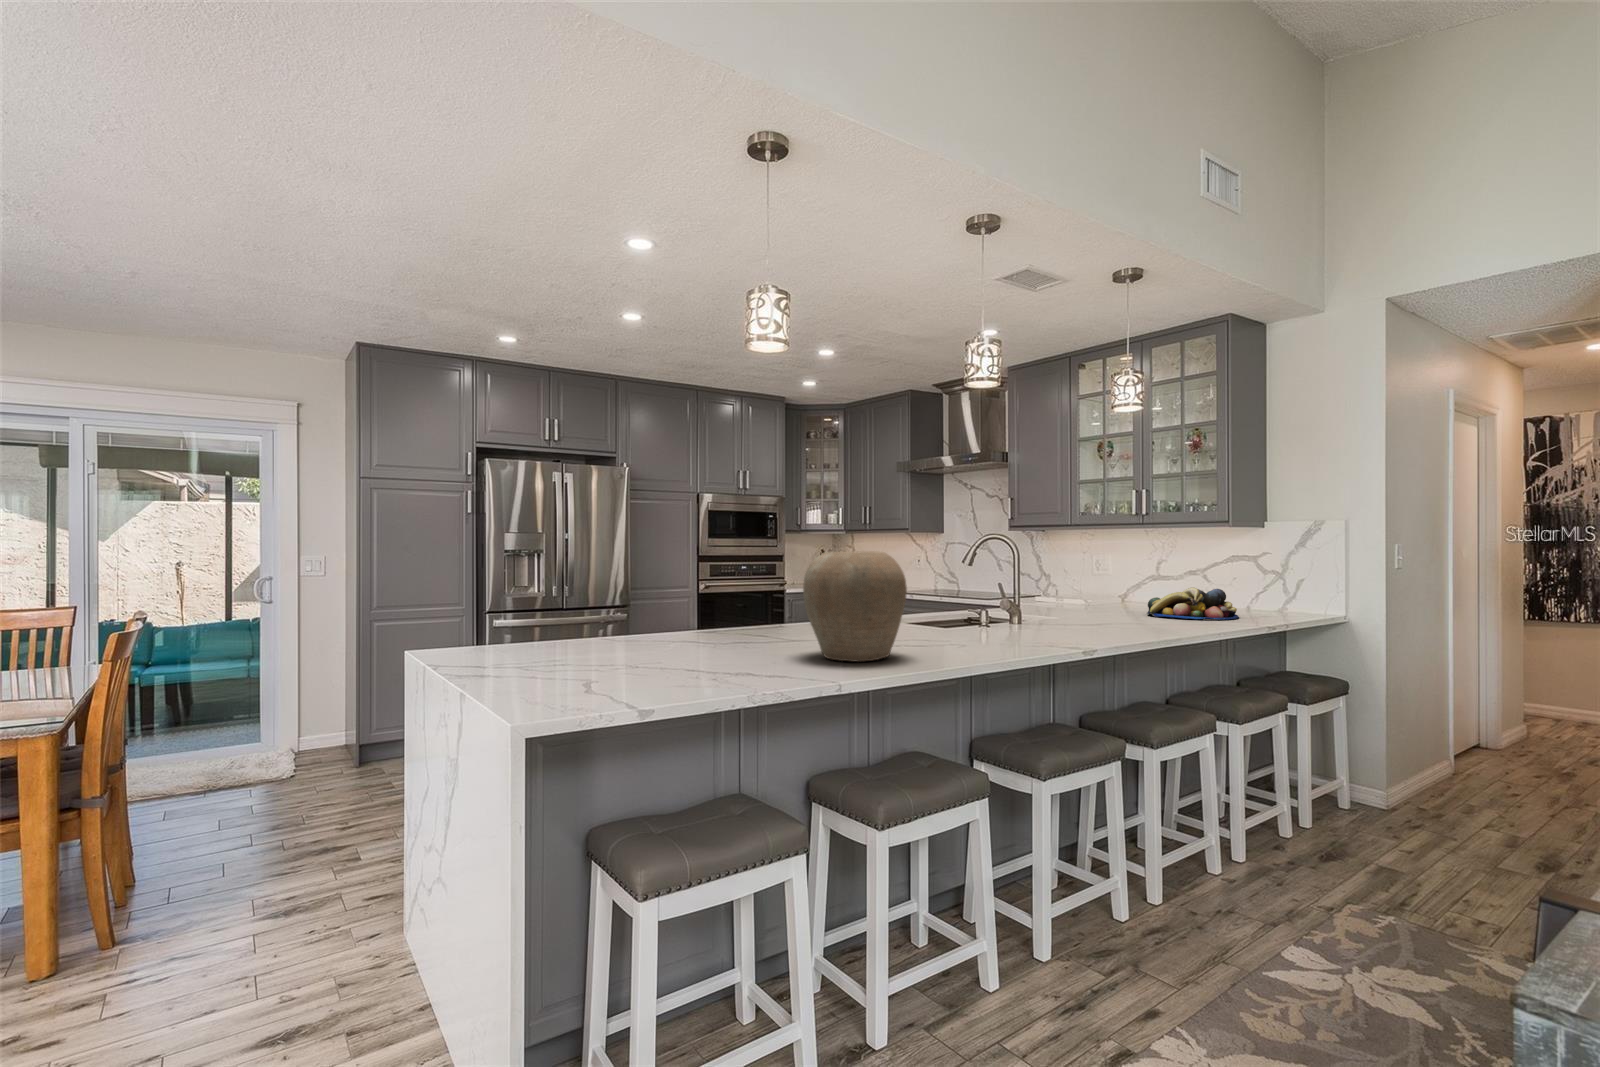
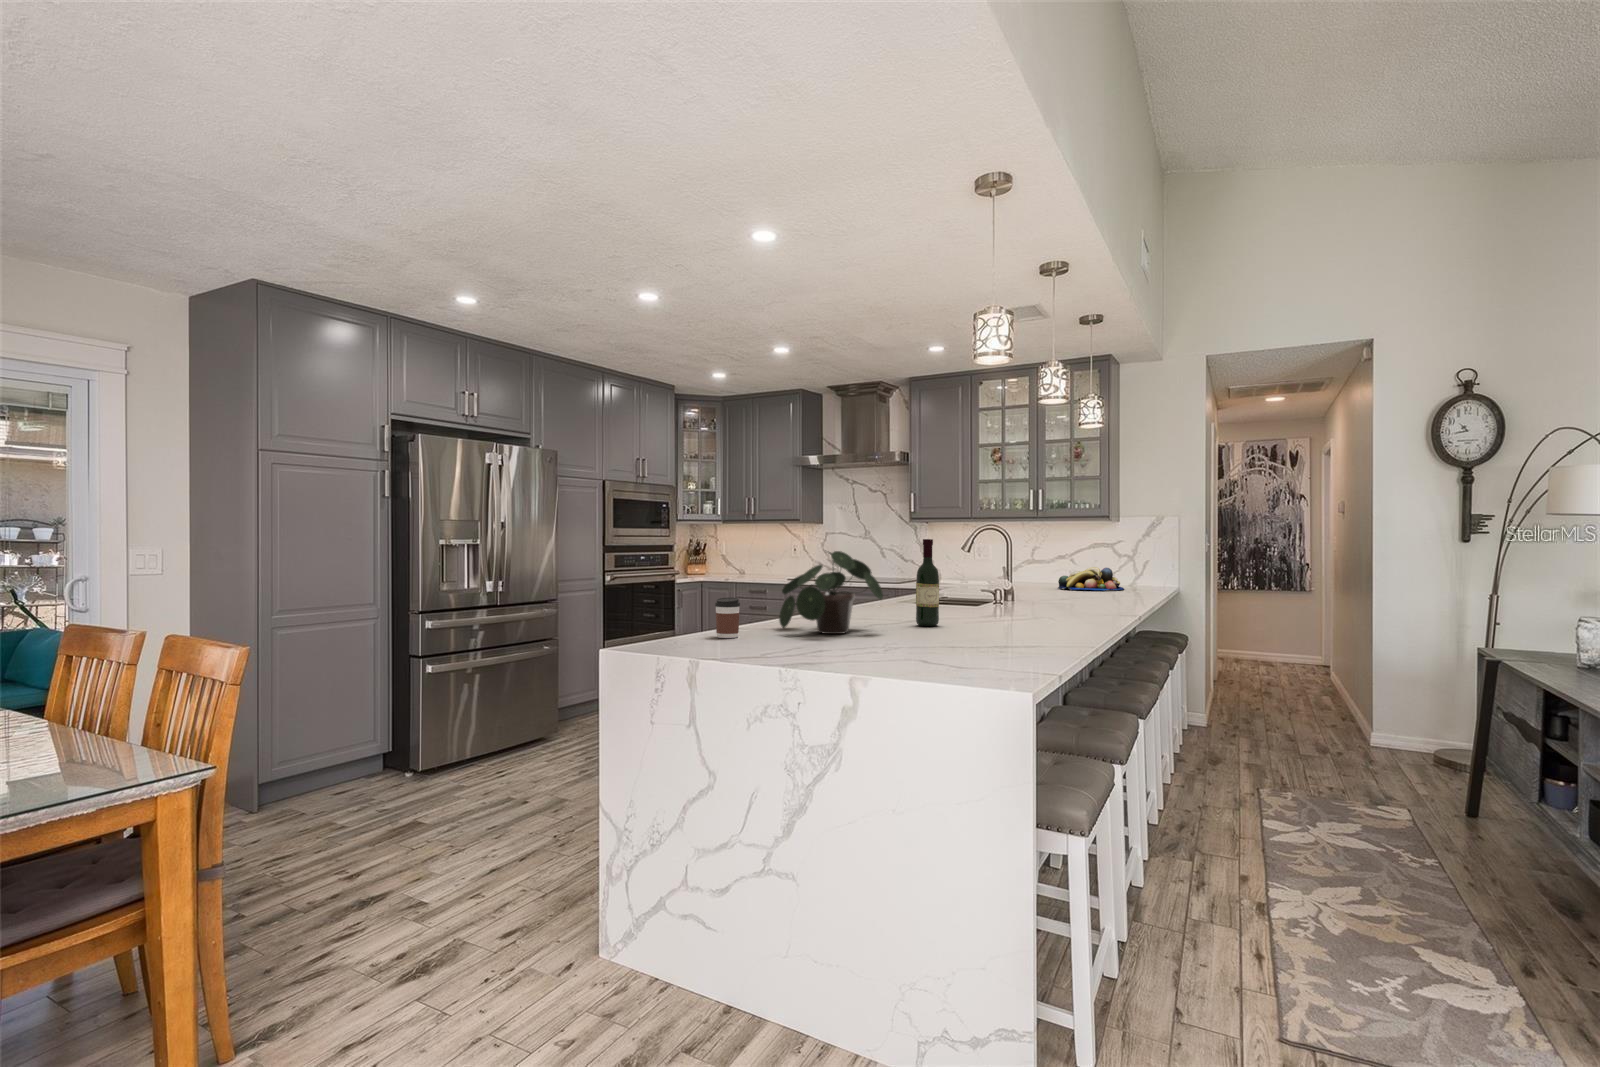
vase: present [803,551,907,662] -> none [963,539,1046,623]
wine bottle: none [728,552,755,658] -> present [916,539,939,626]
potted plant: none [542,564,665,661] -> present [779,551,883,634]
coffee cup: none [480,614,509,658] -> present [715,597,740,638]

